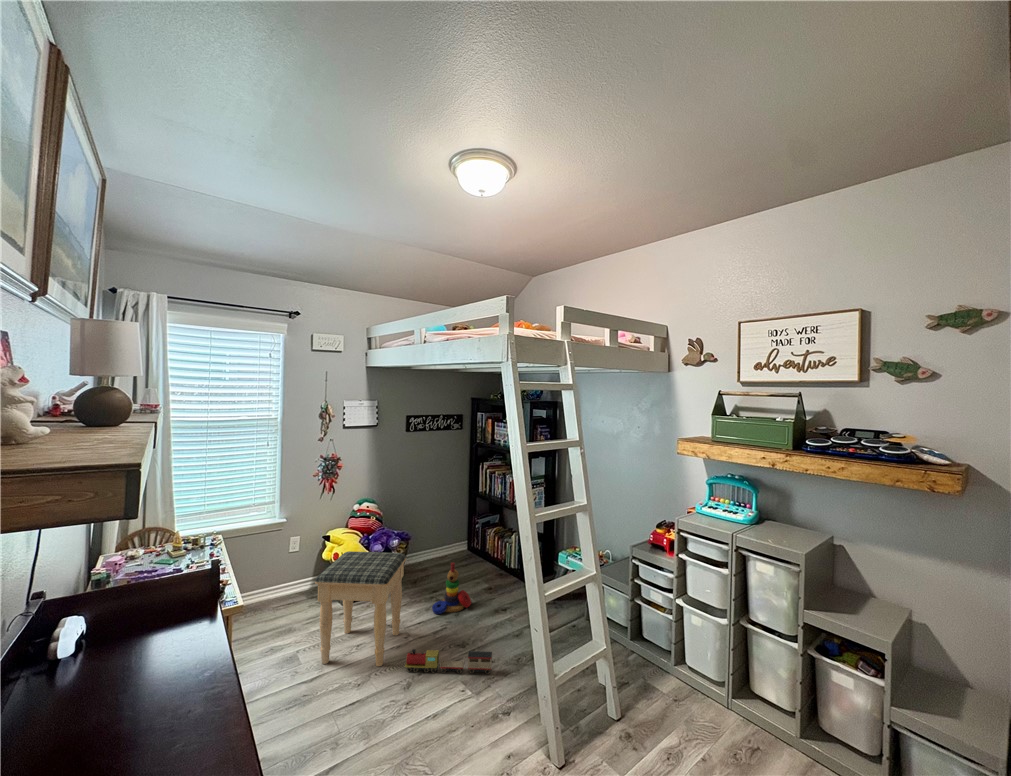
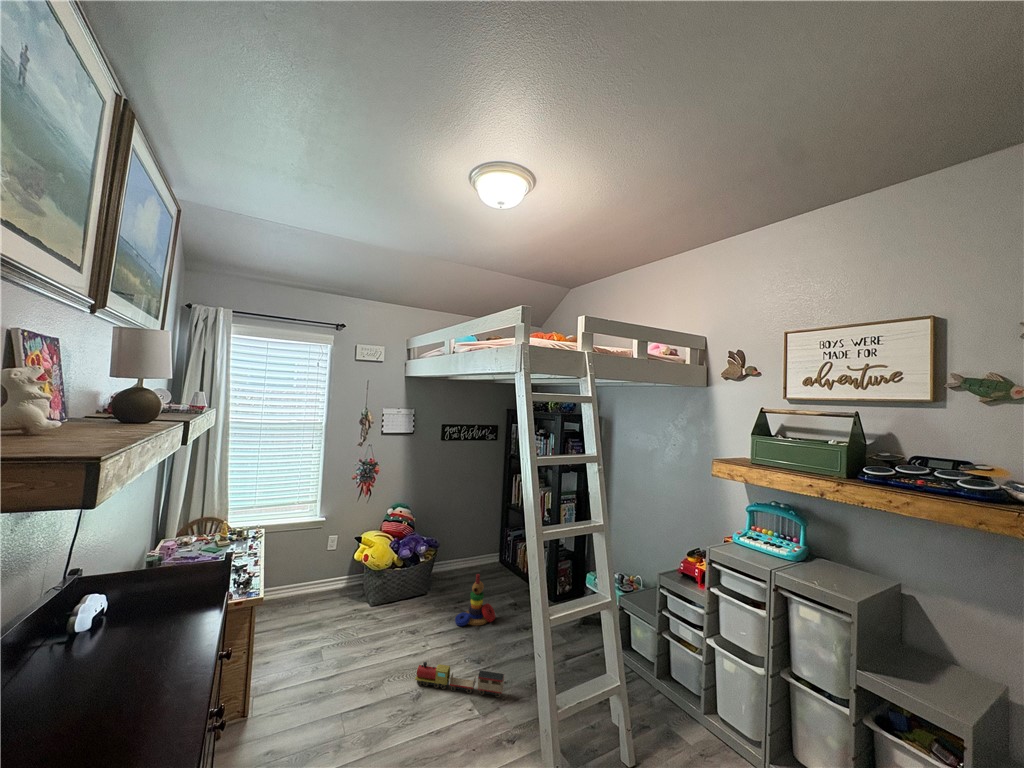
footstool: present [315,551,406,666] -> none [334,555,428,676]

